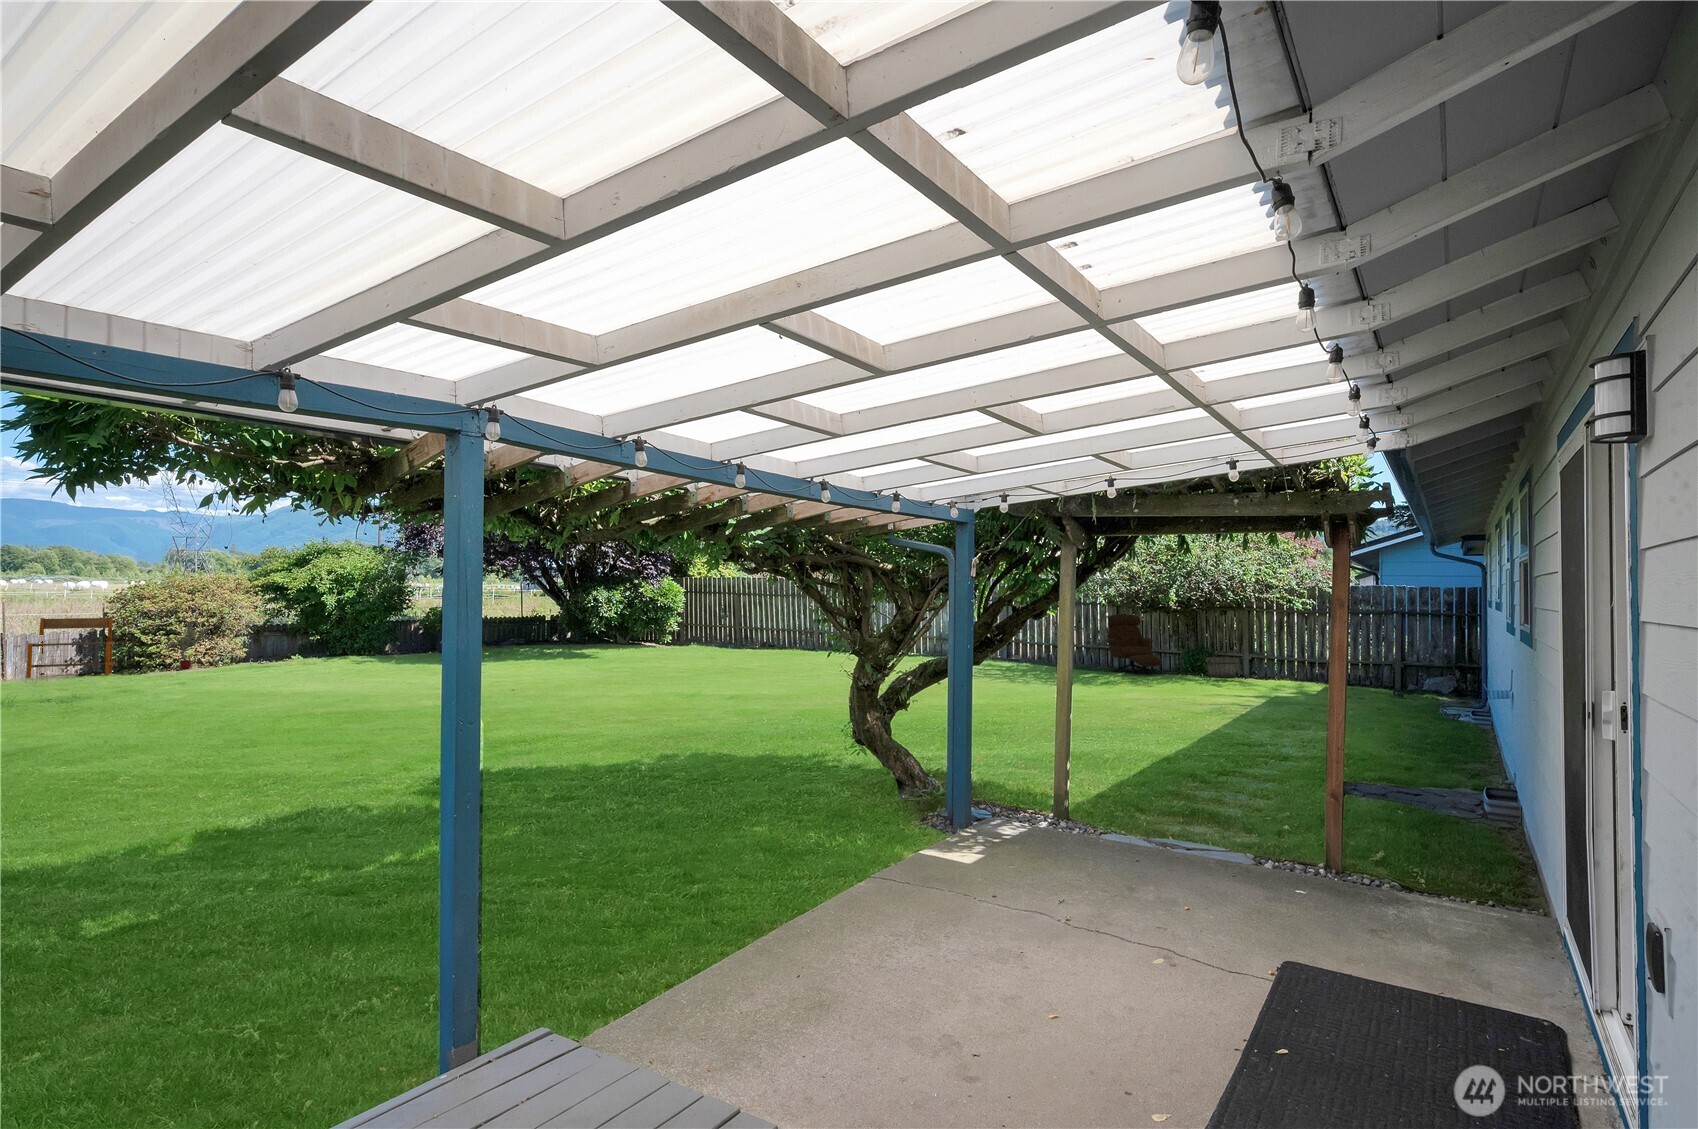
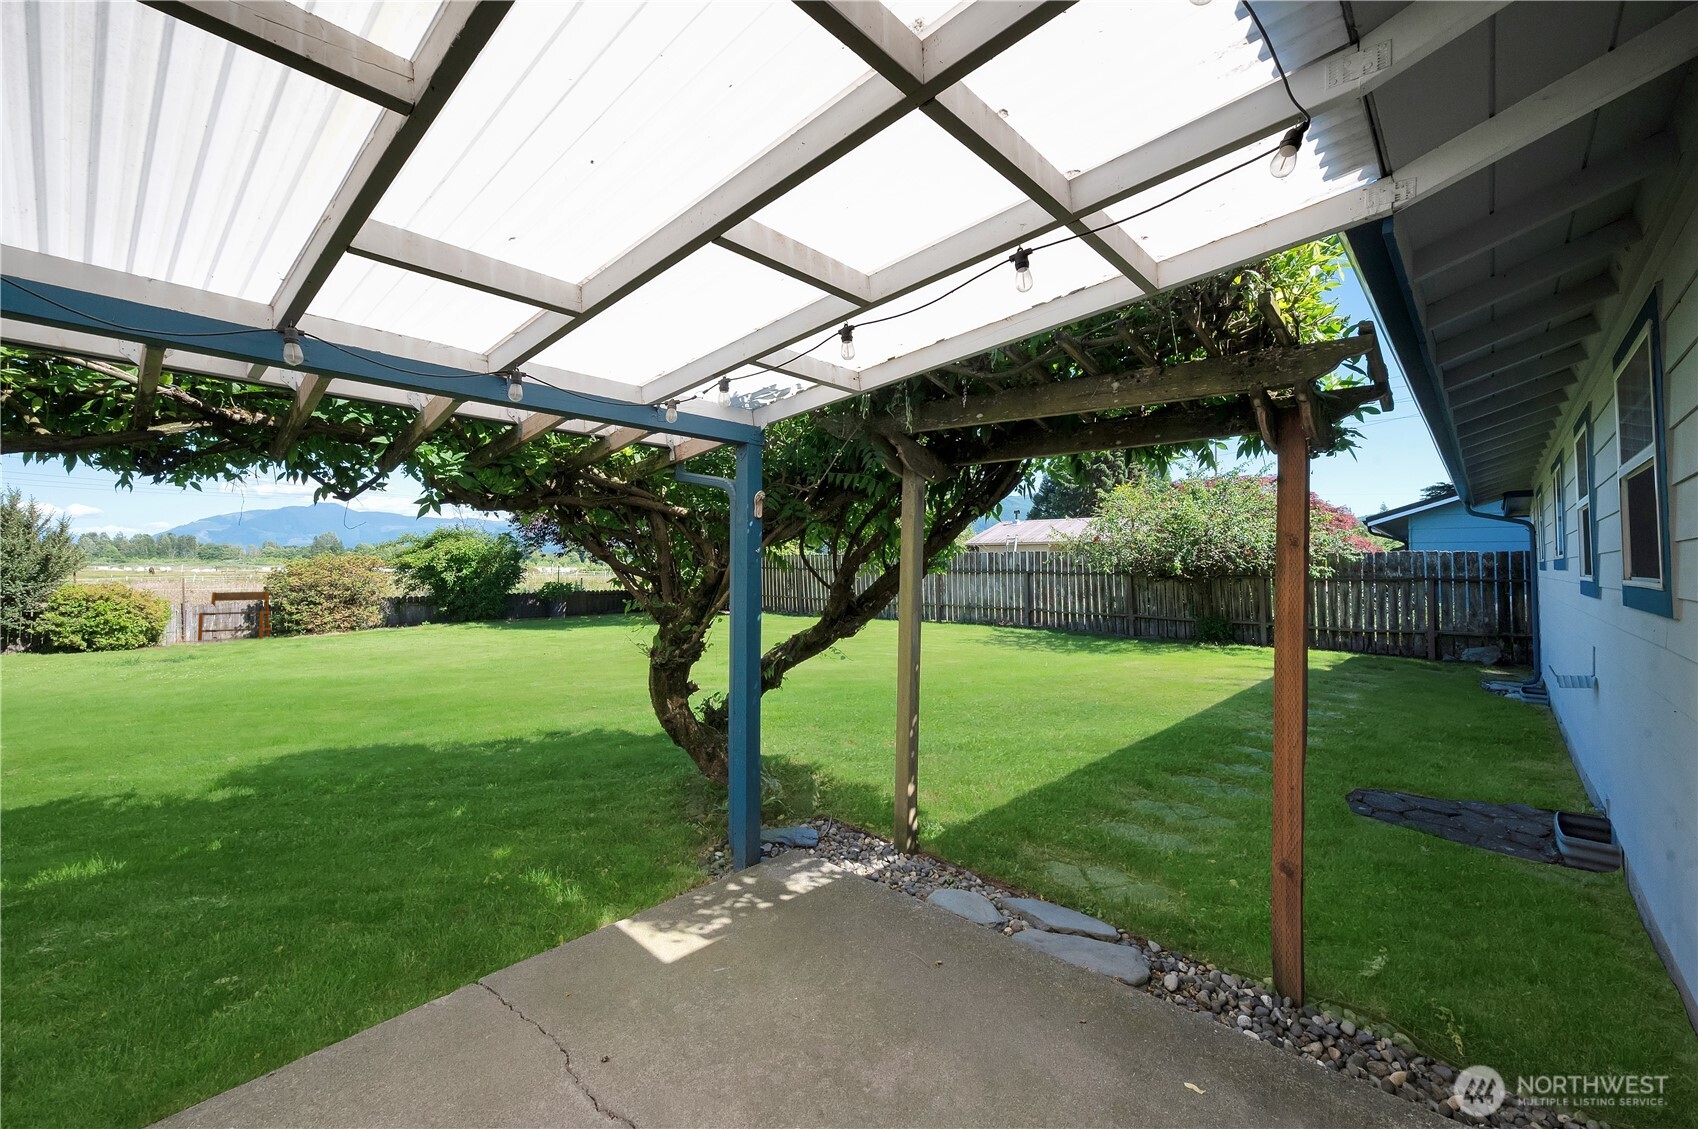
lounge chair: present [1106,614,1162,674] -> none [1119,583,1173,642]
potted tree: present [165,623,208,669] -> none [308,596,346,634]
wooden bucket: present [1206,651,1239,678] -> none [1219,619,1254,646]

